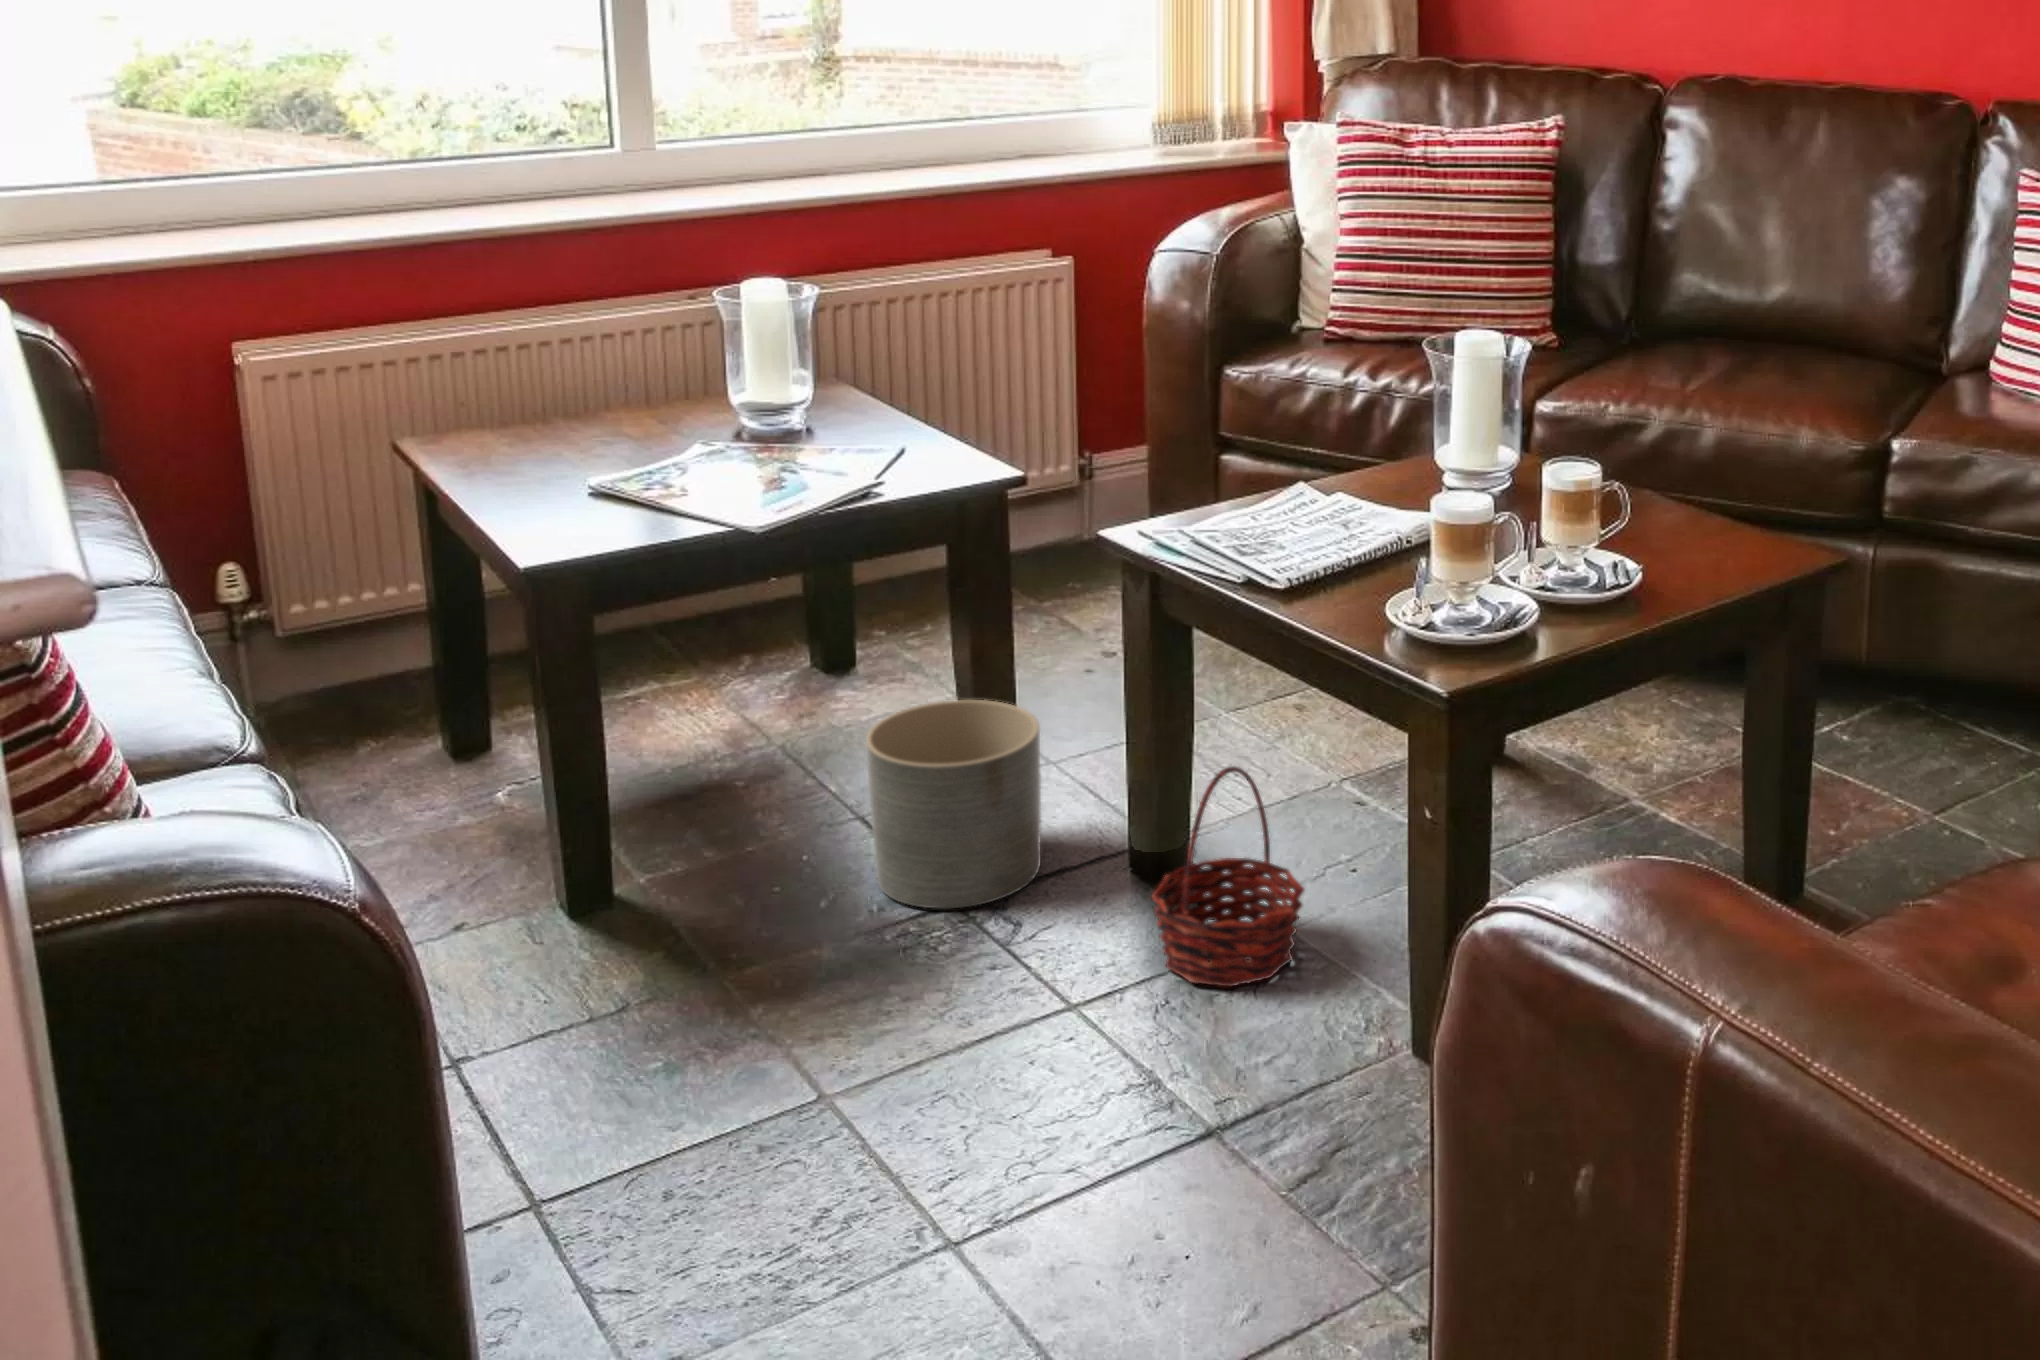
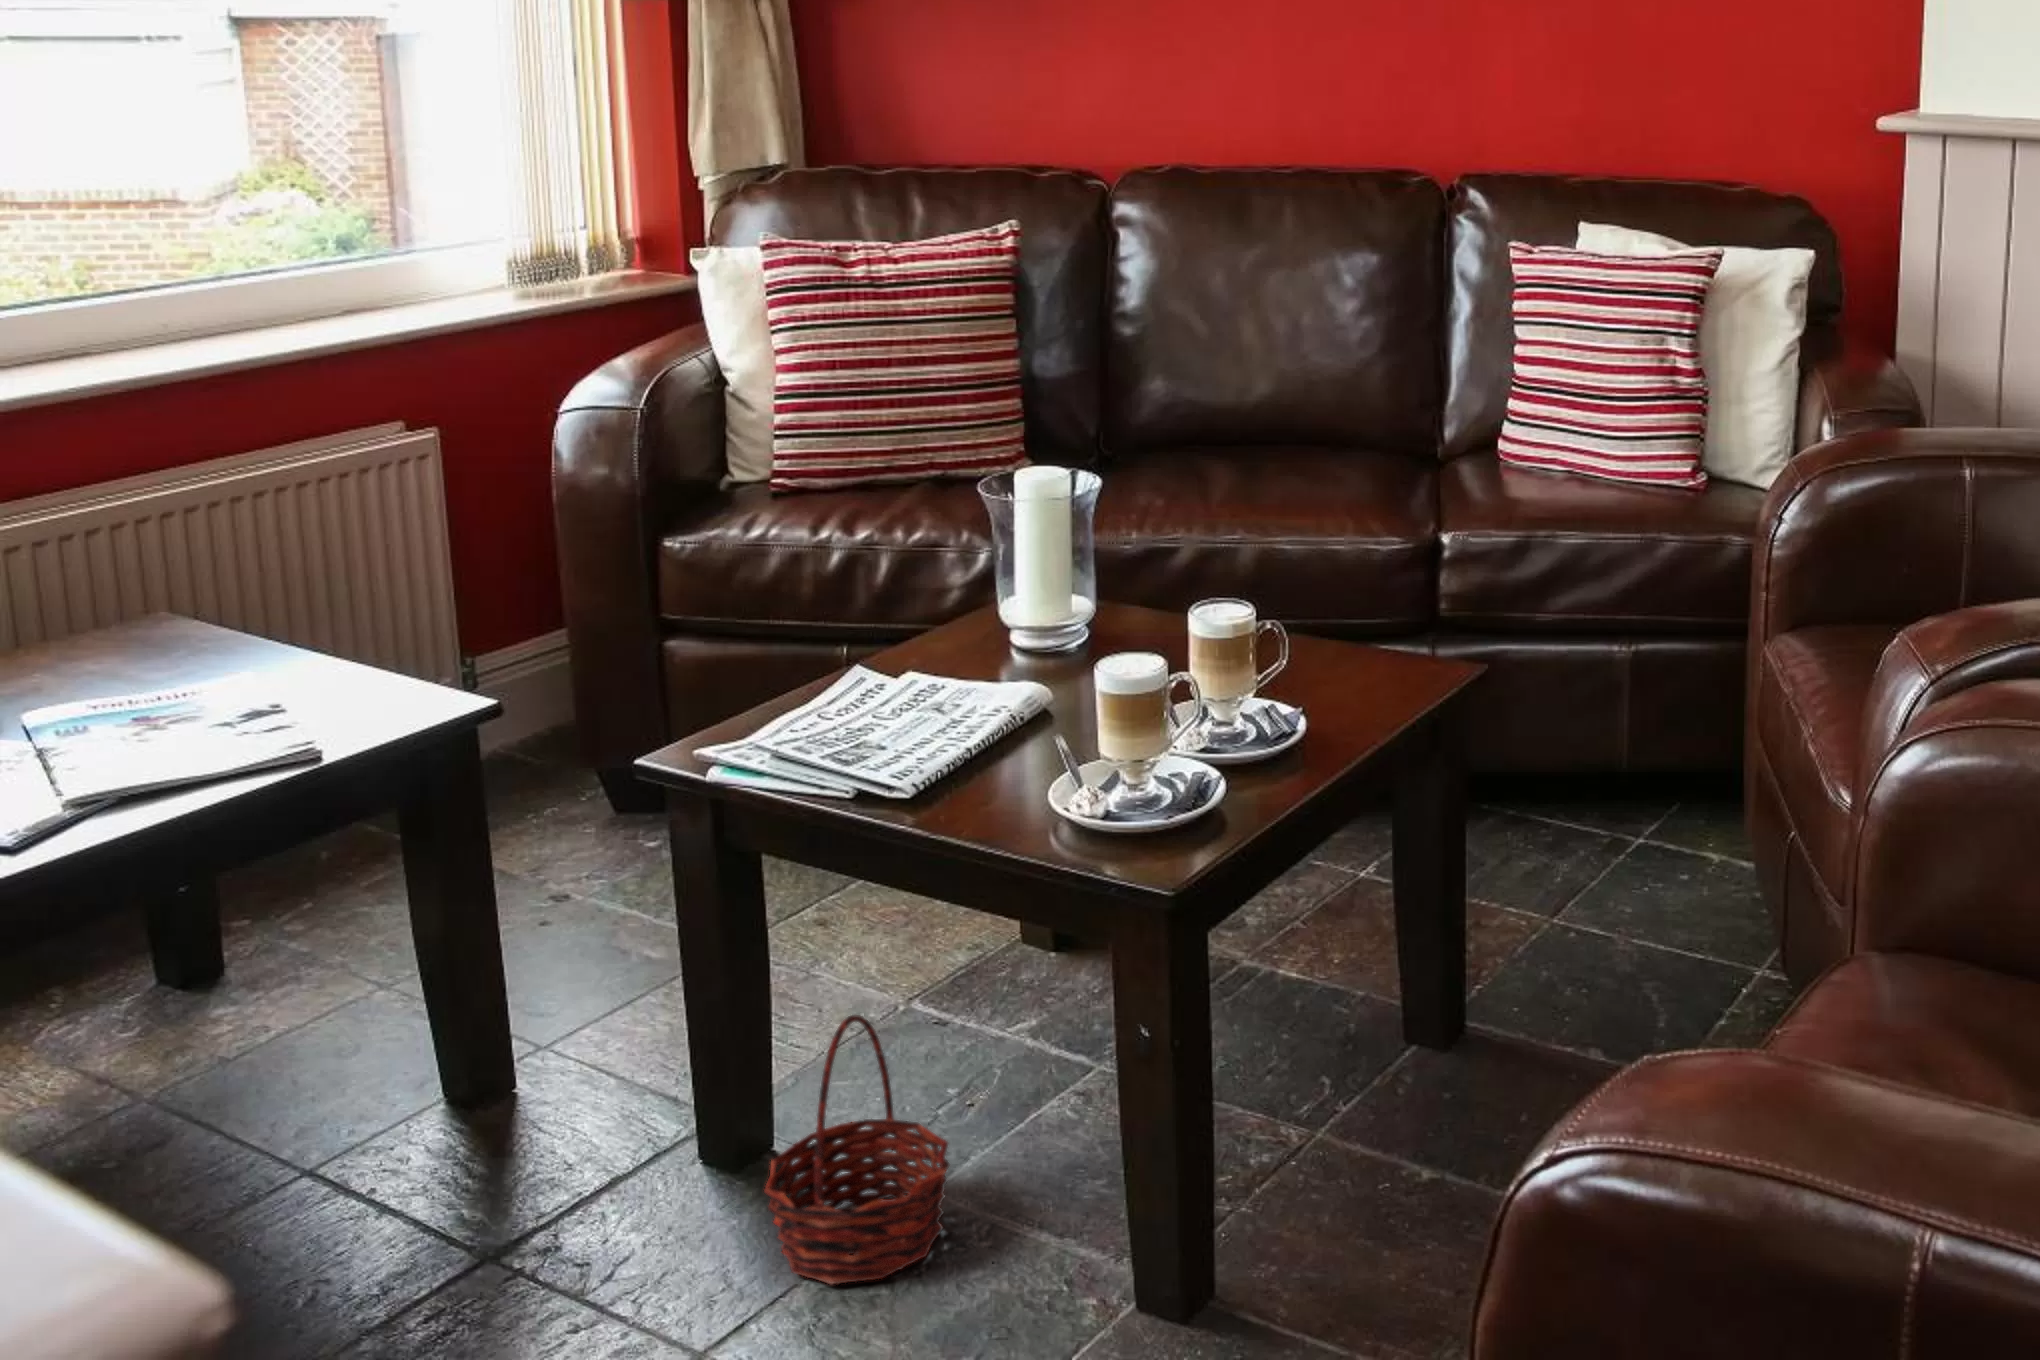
planter: present [866,700,1041,909] -> none [336,989,578,1268]

